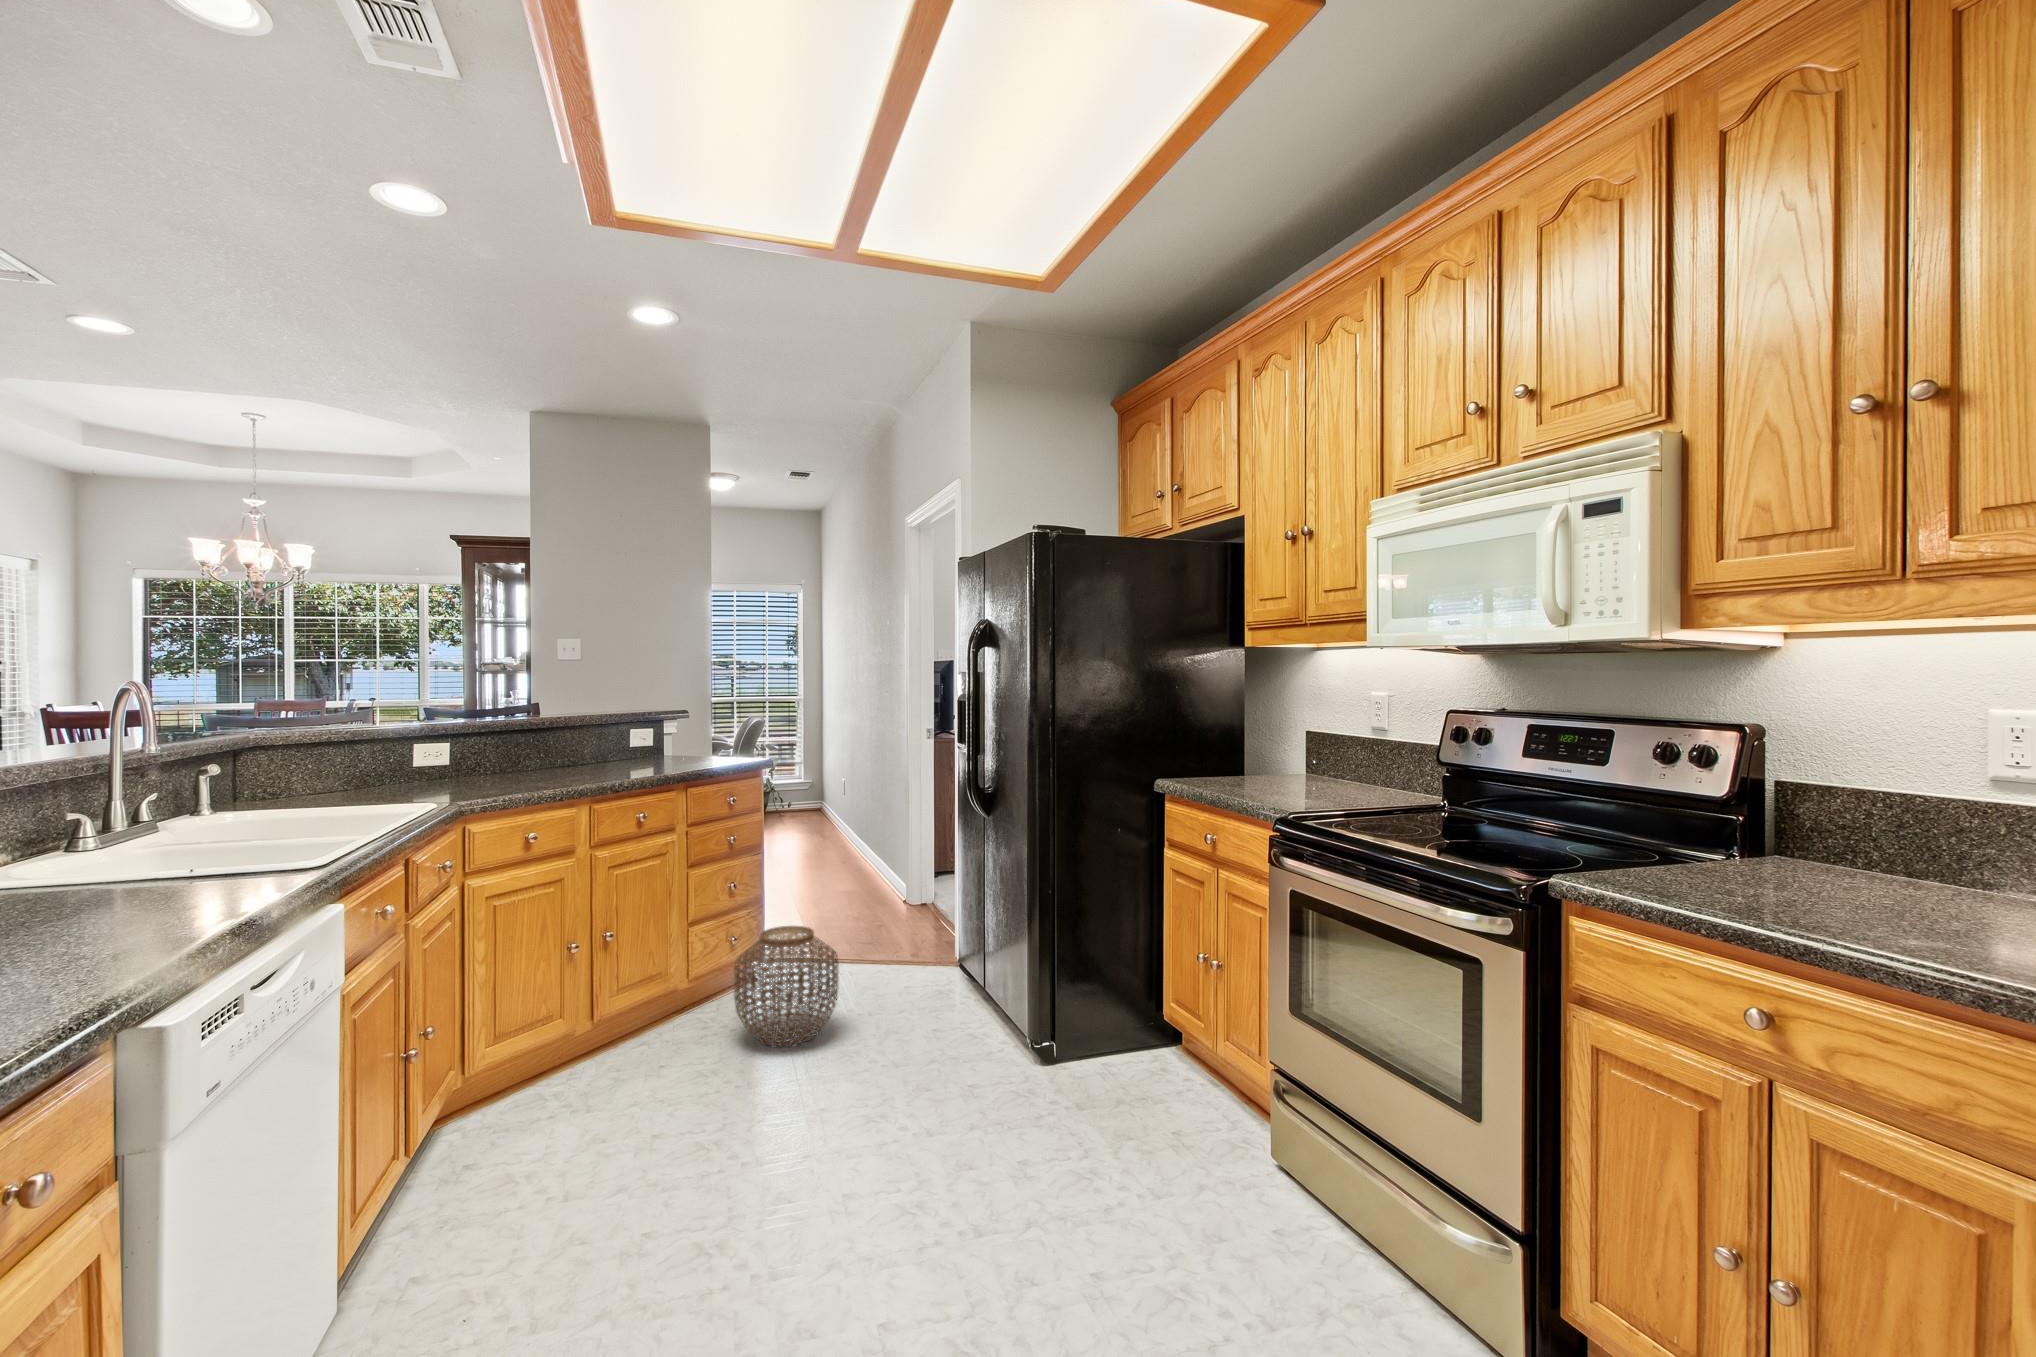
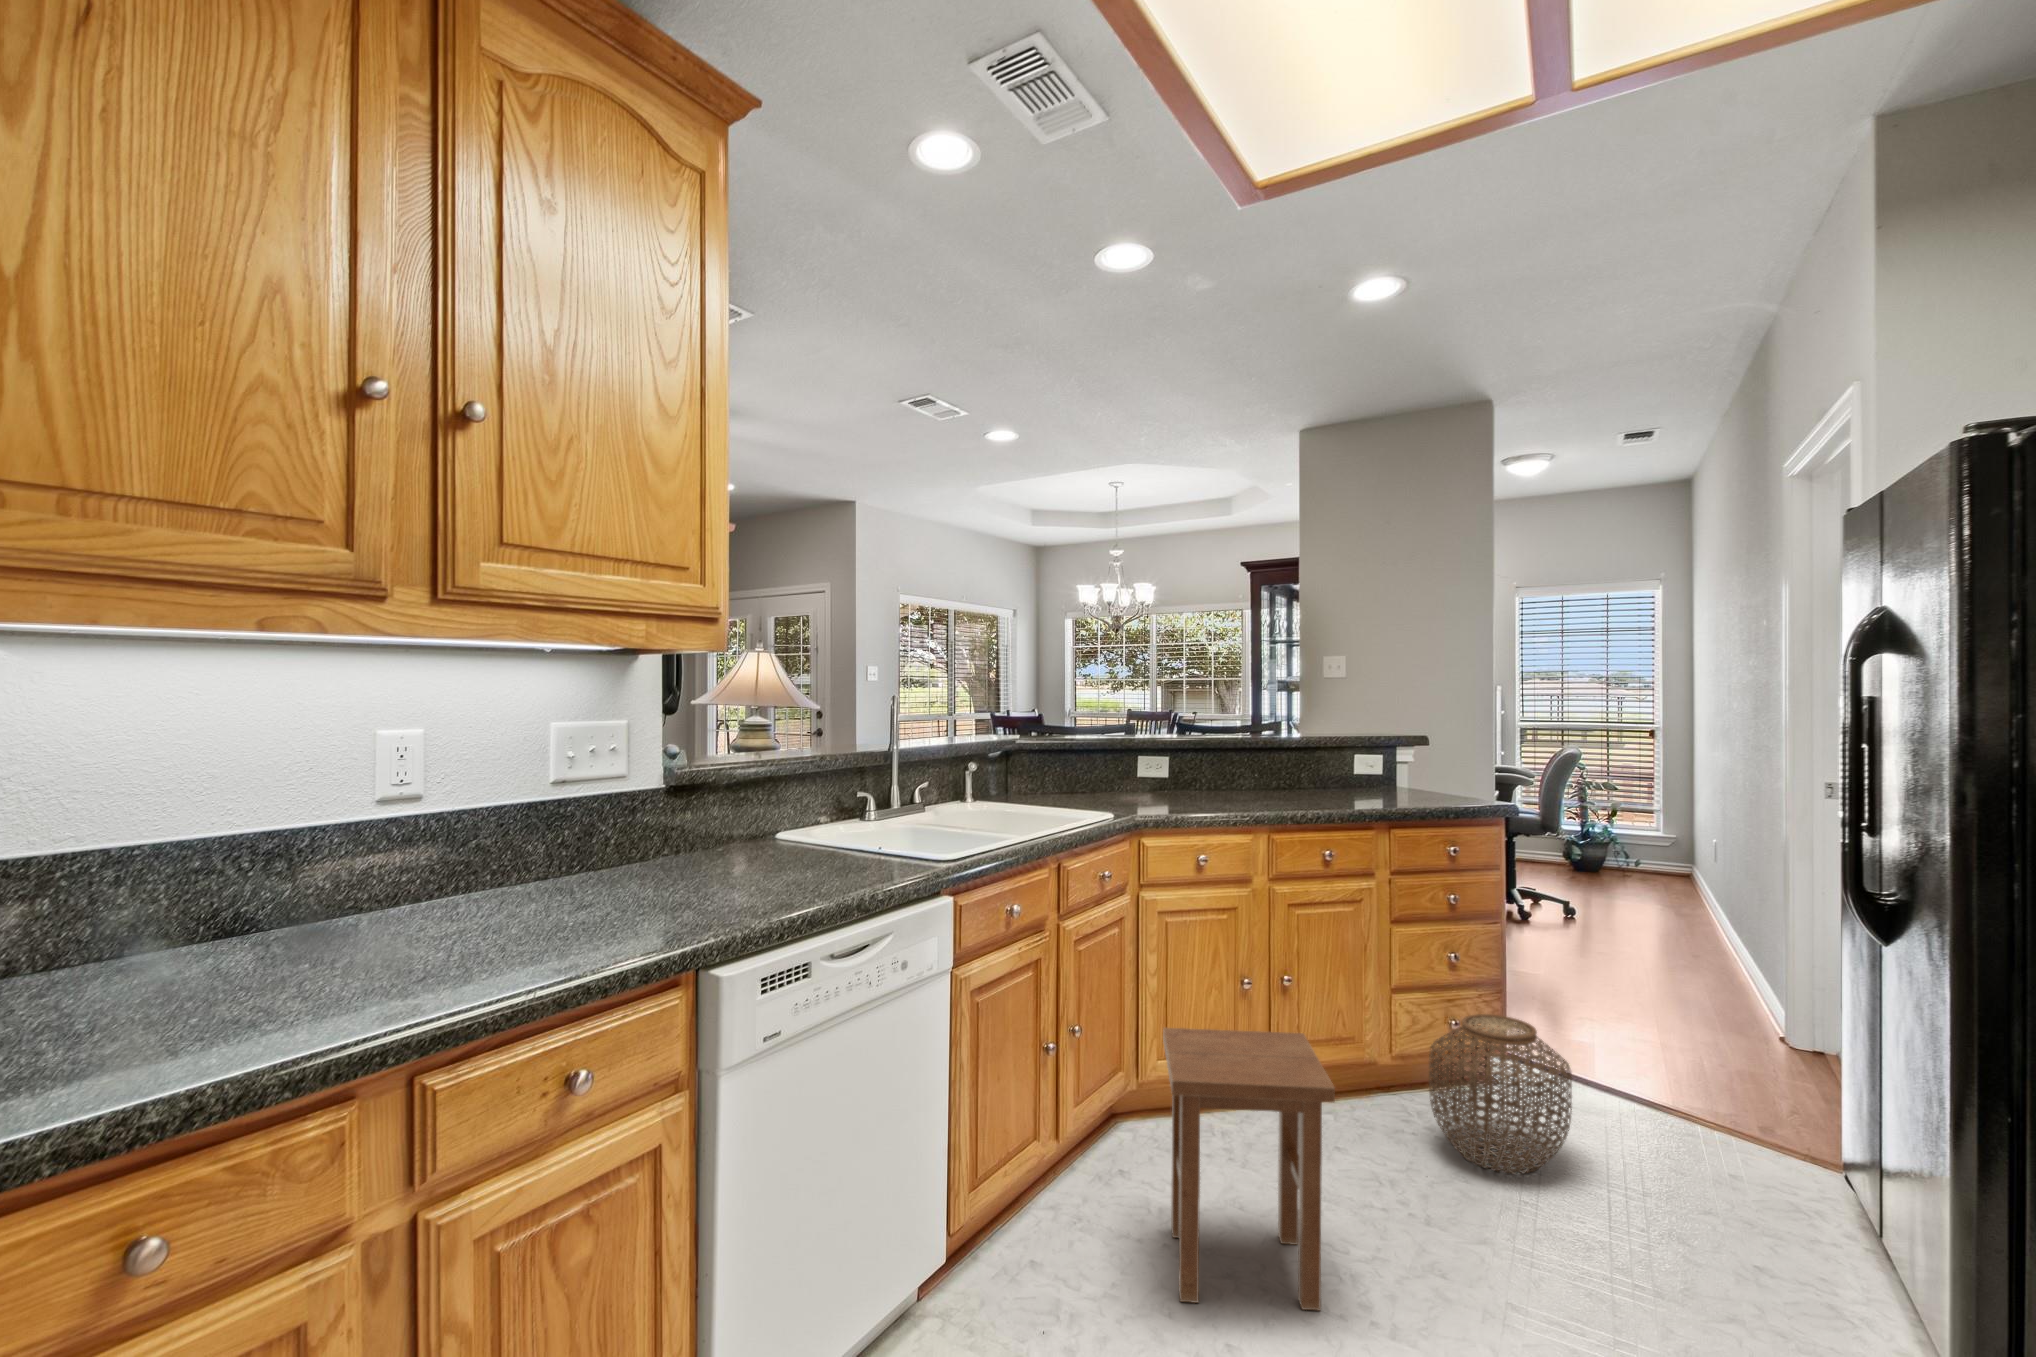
stool: none [537,970,725,1238] -> present [1163,1028,1335,1310]

